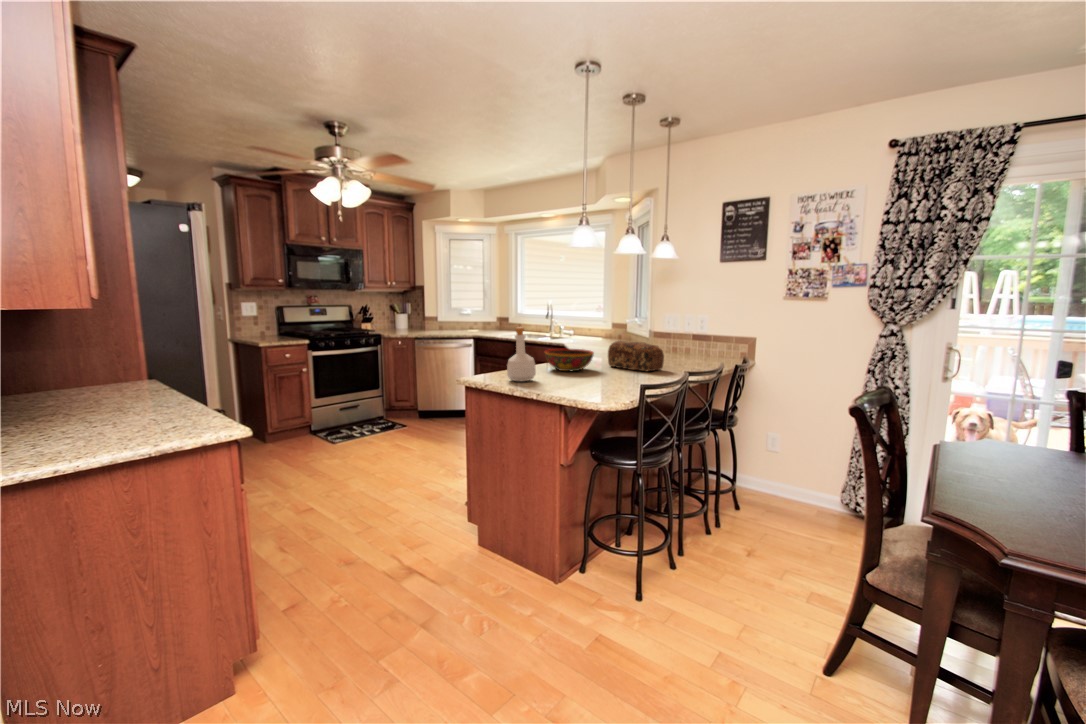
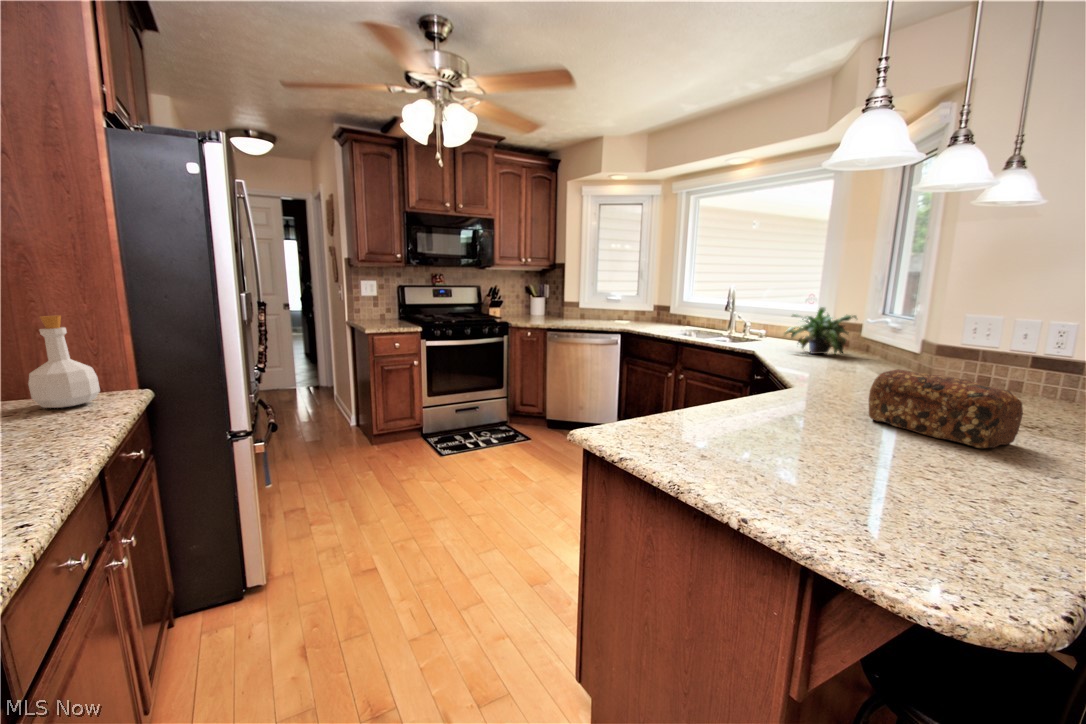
potted plant: none [580,313,620,343] -> present [785,307,857,354]
bottle: present [507,327,536,381] -> present [28,315,100,408]
bowl: present [545,349,594,371] -> none [735,376,845,428]

